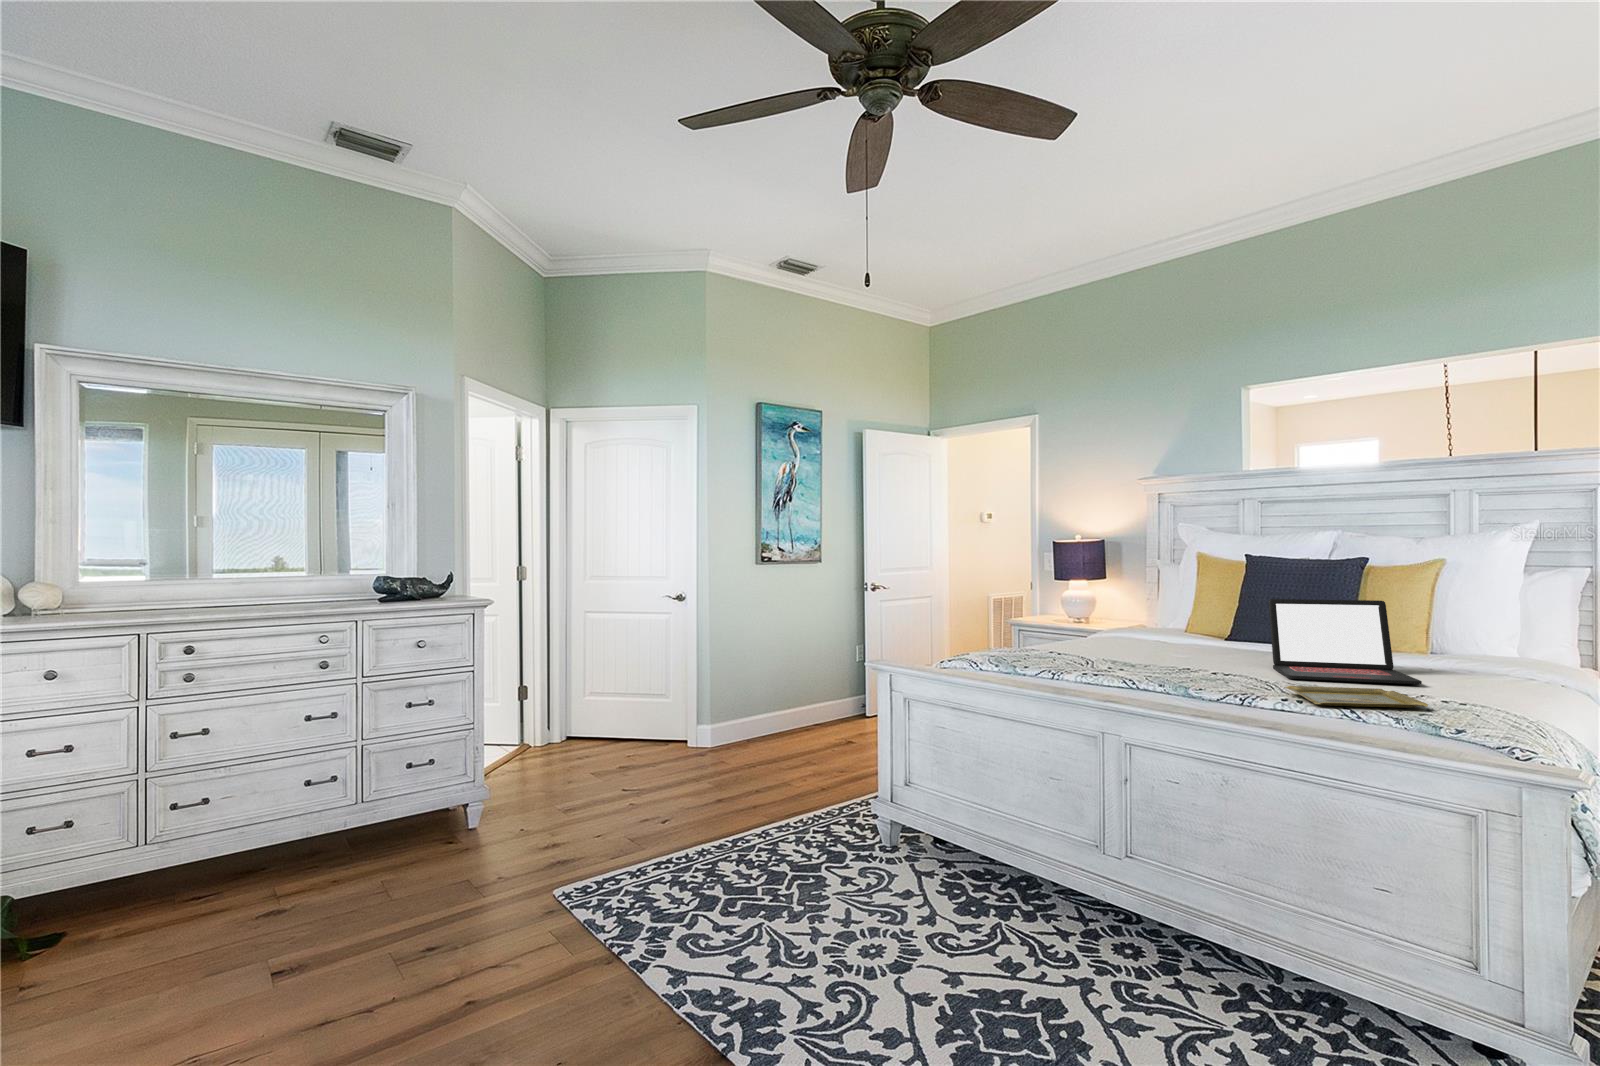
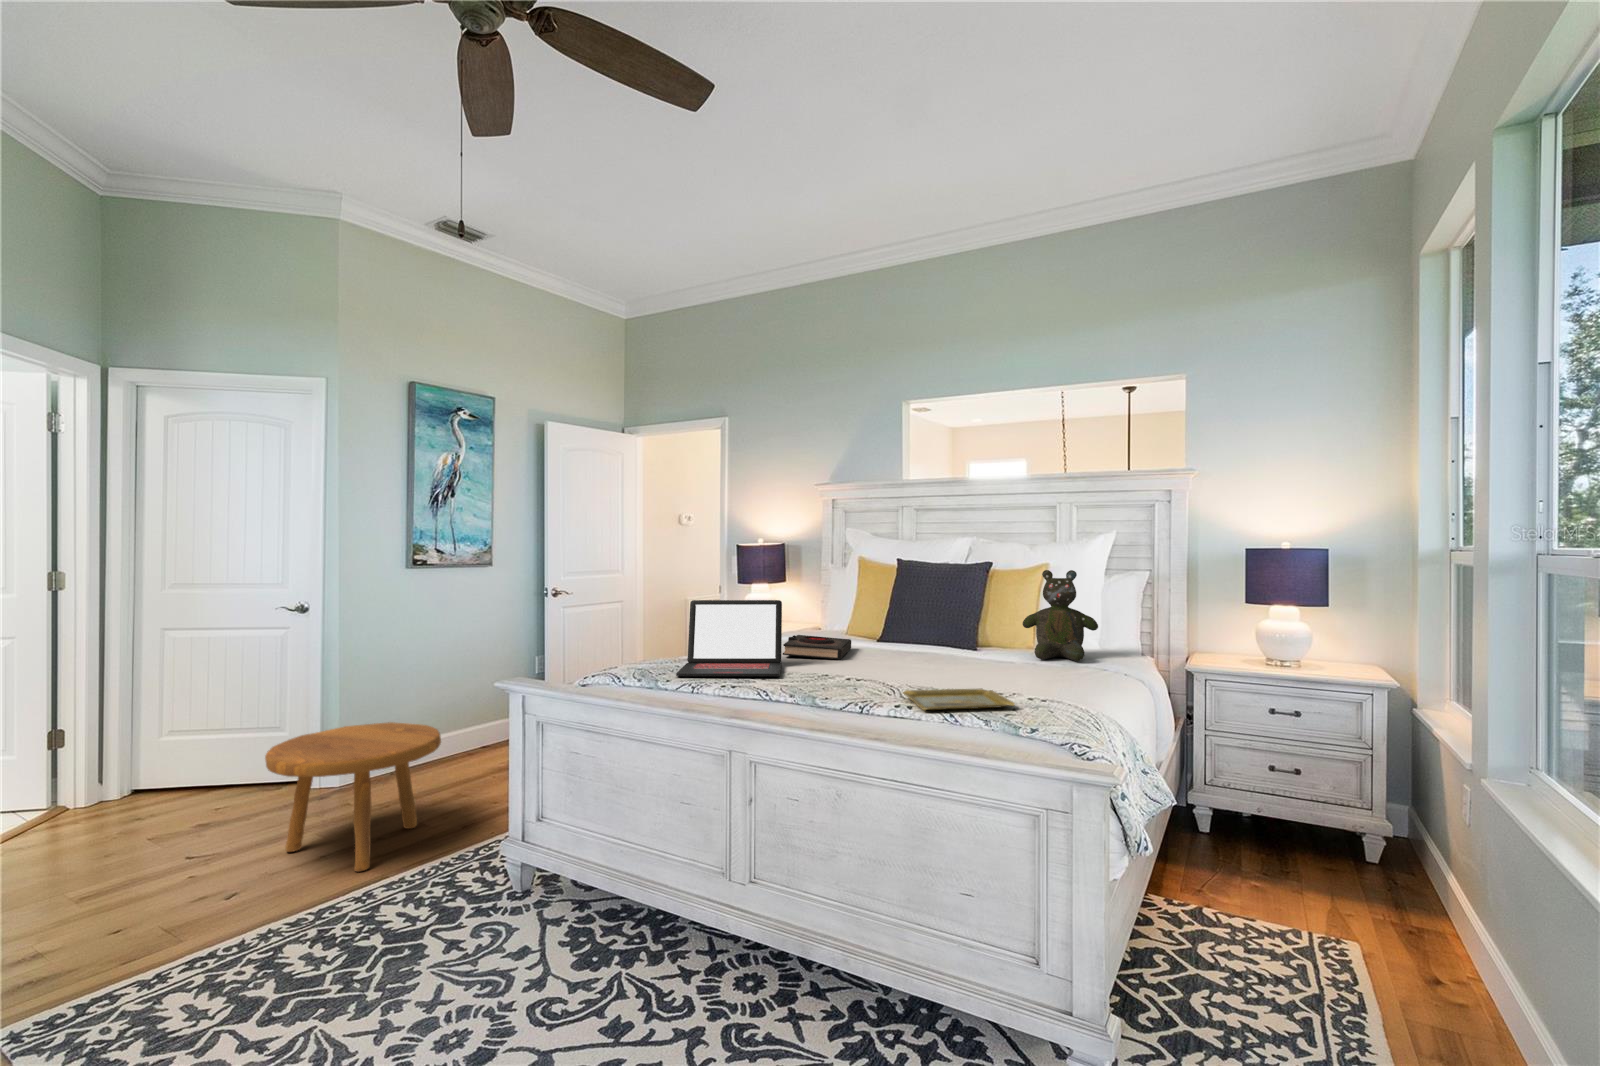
teddy bear: none [1416,566,1524,670] -> present [1023,570,1098,661]
laptop: present [1268,599,1422,685] -> present [676,600,782,677]
book: none [1129,631,1201,656] -> present [783,635,851,659]
footstool: none [679,695,806,815] -> present [265,722,441,871]

